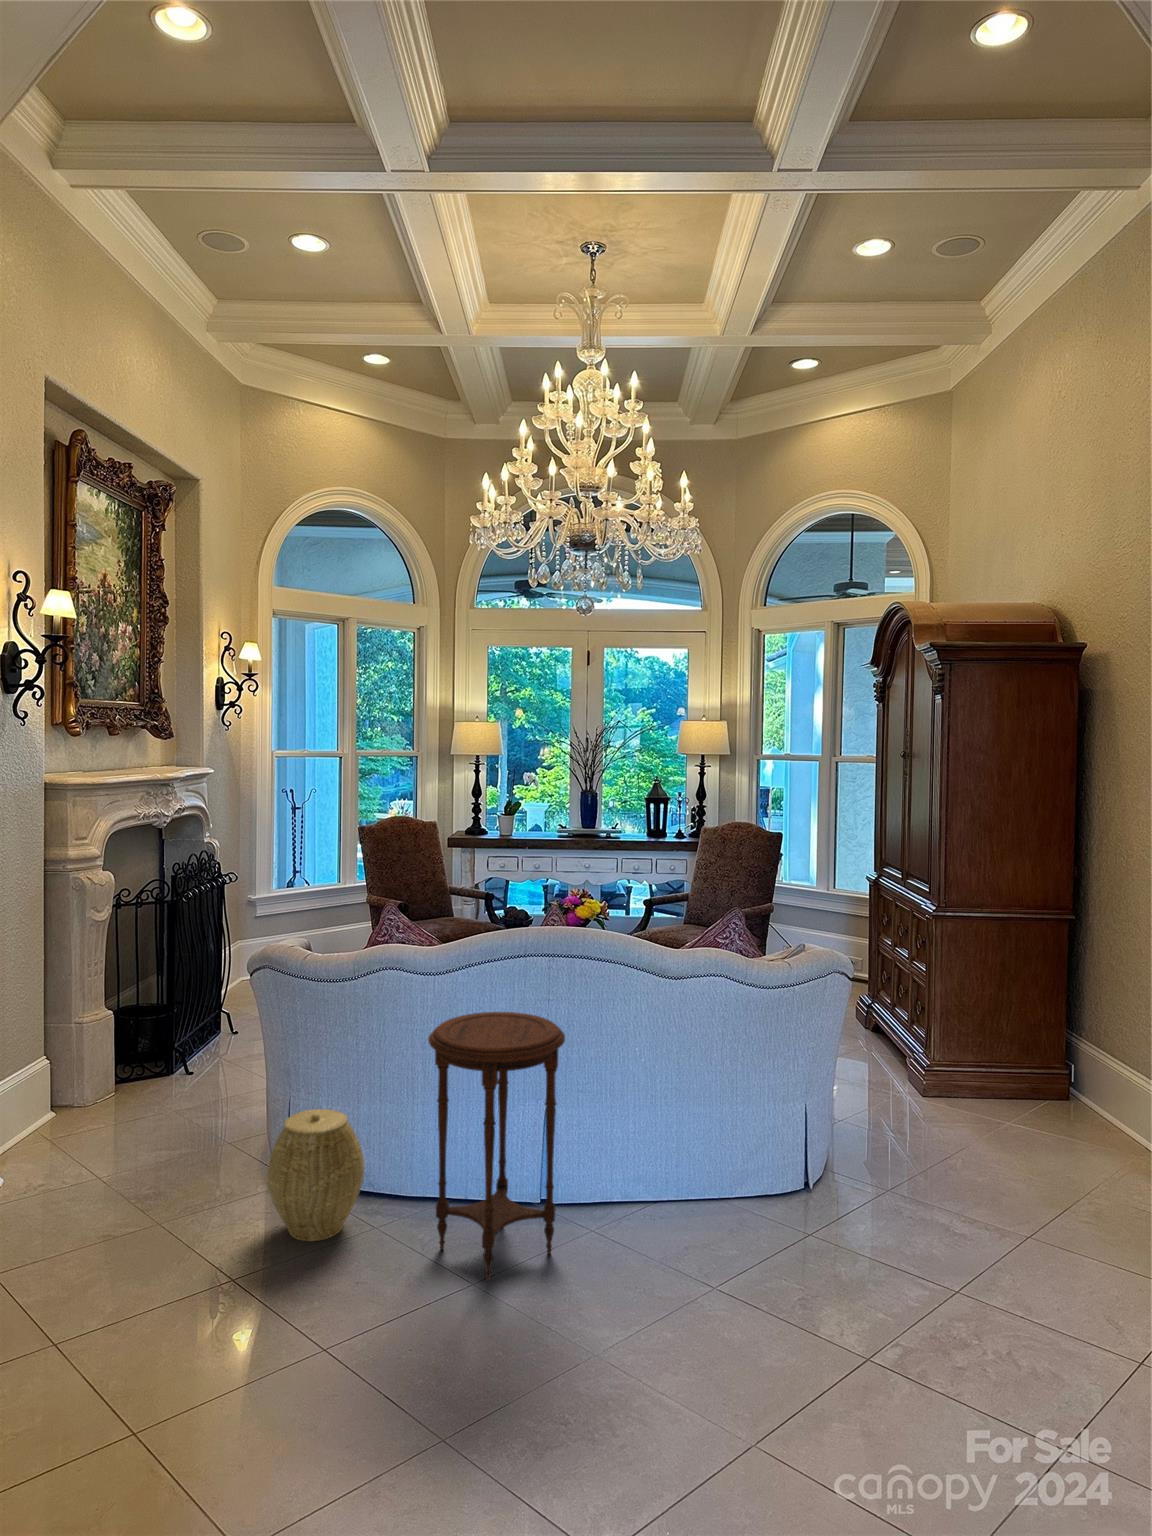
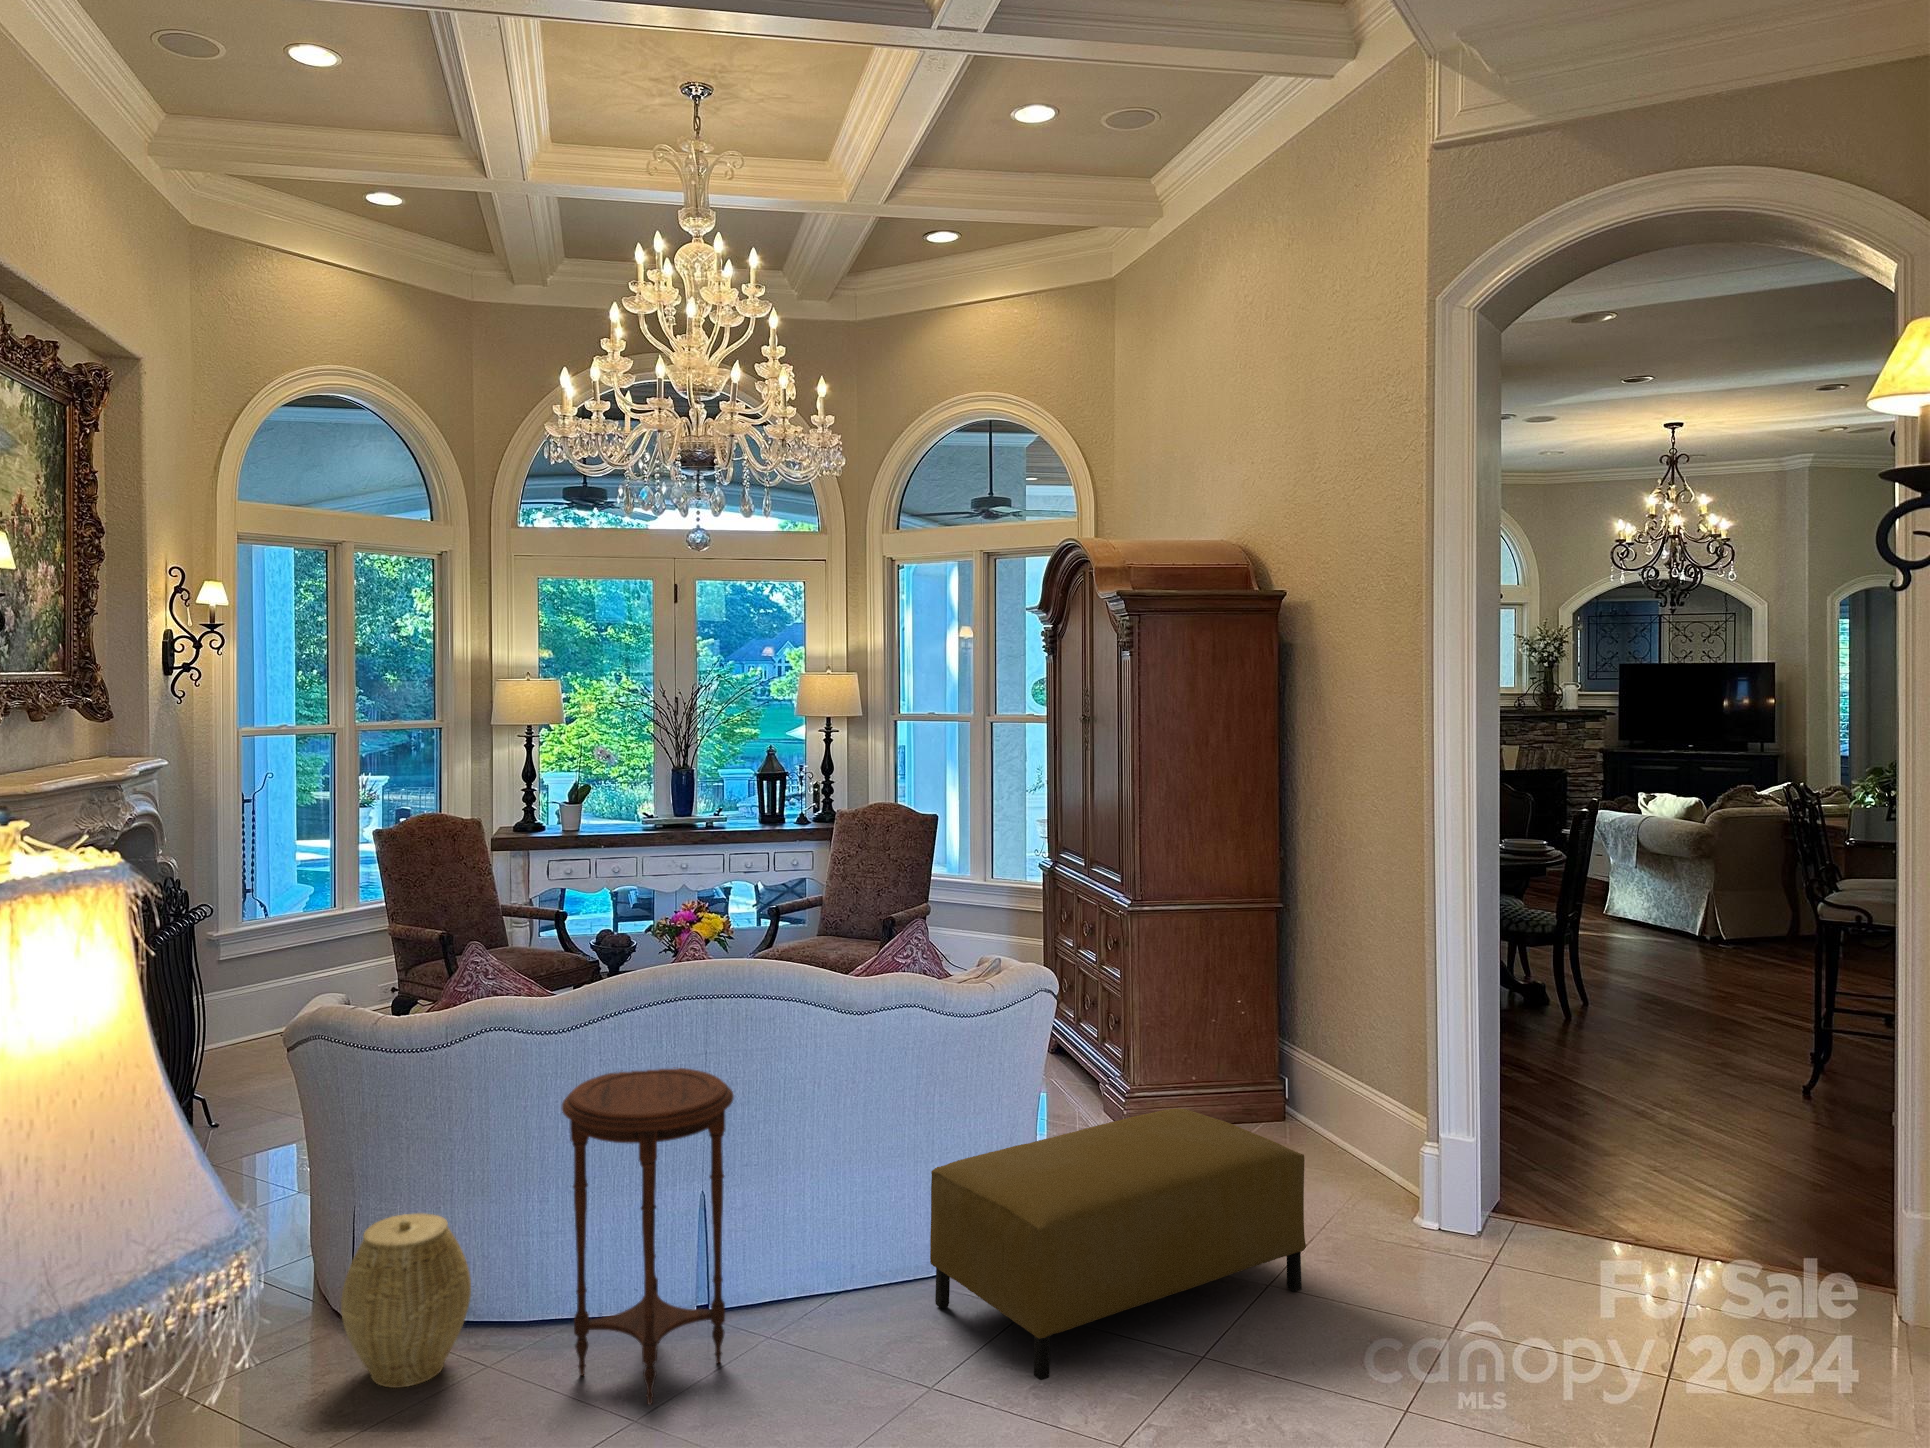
ottoman: none [731,1084,1073,1307] -> present [930,1108,1306,1380]

